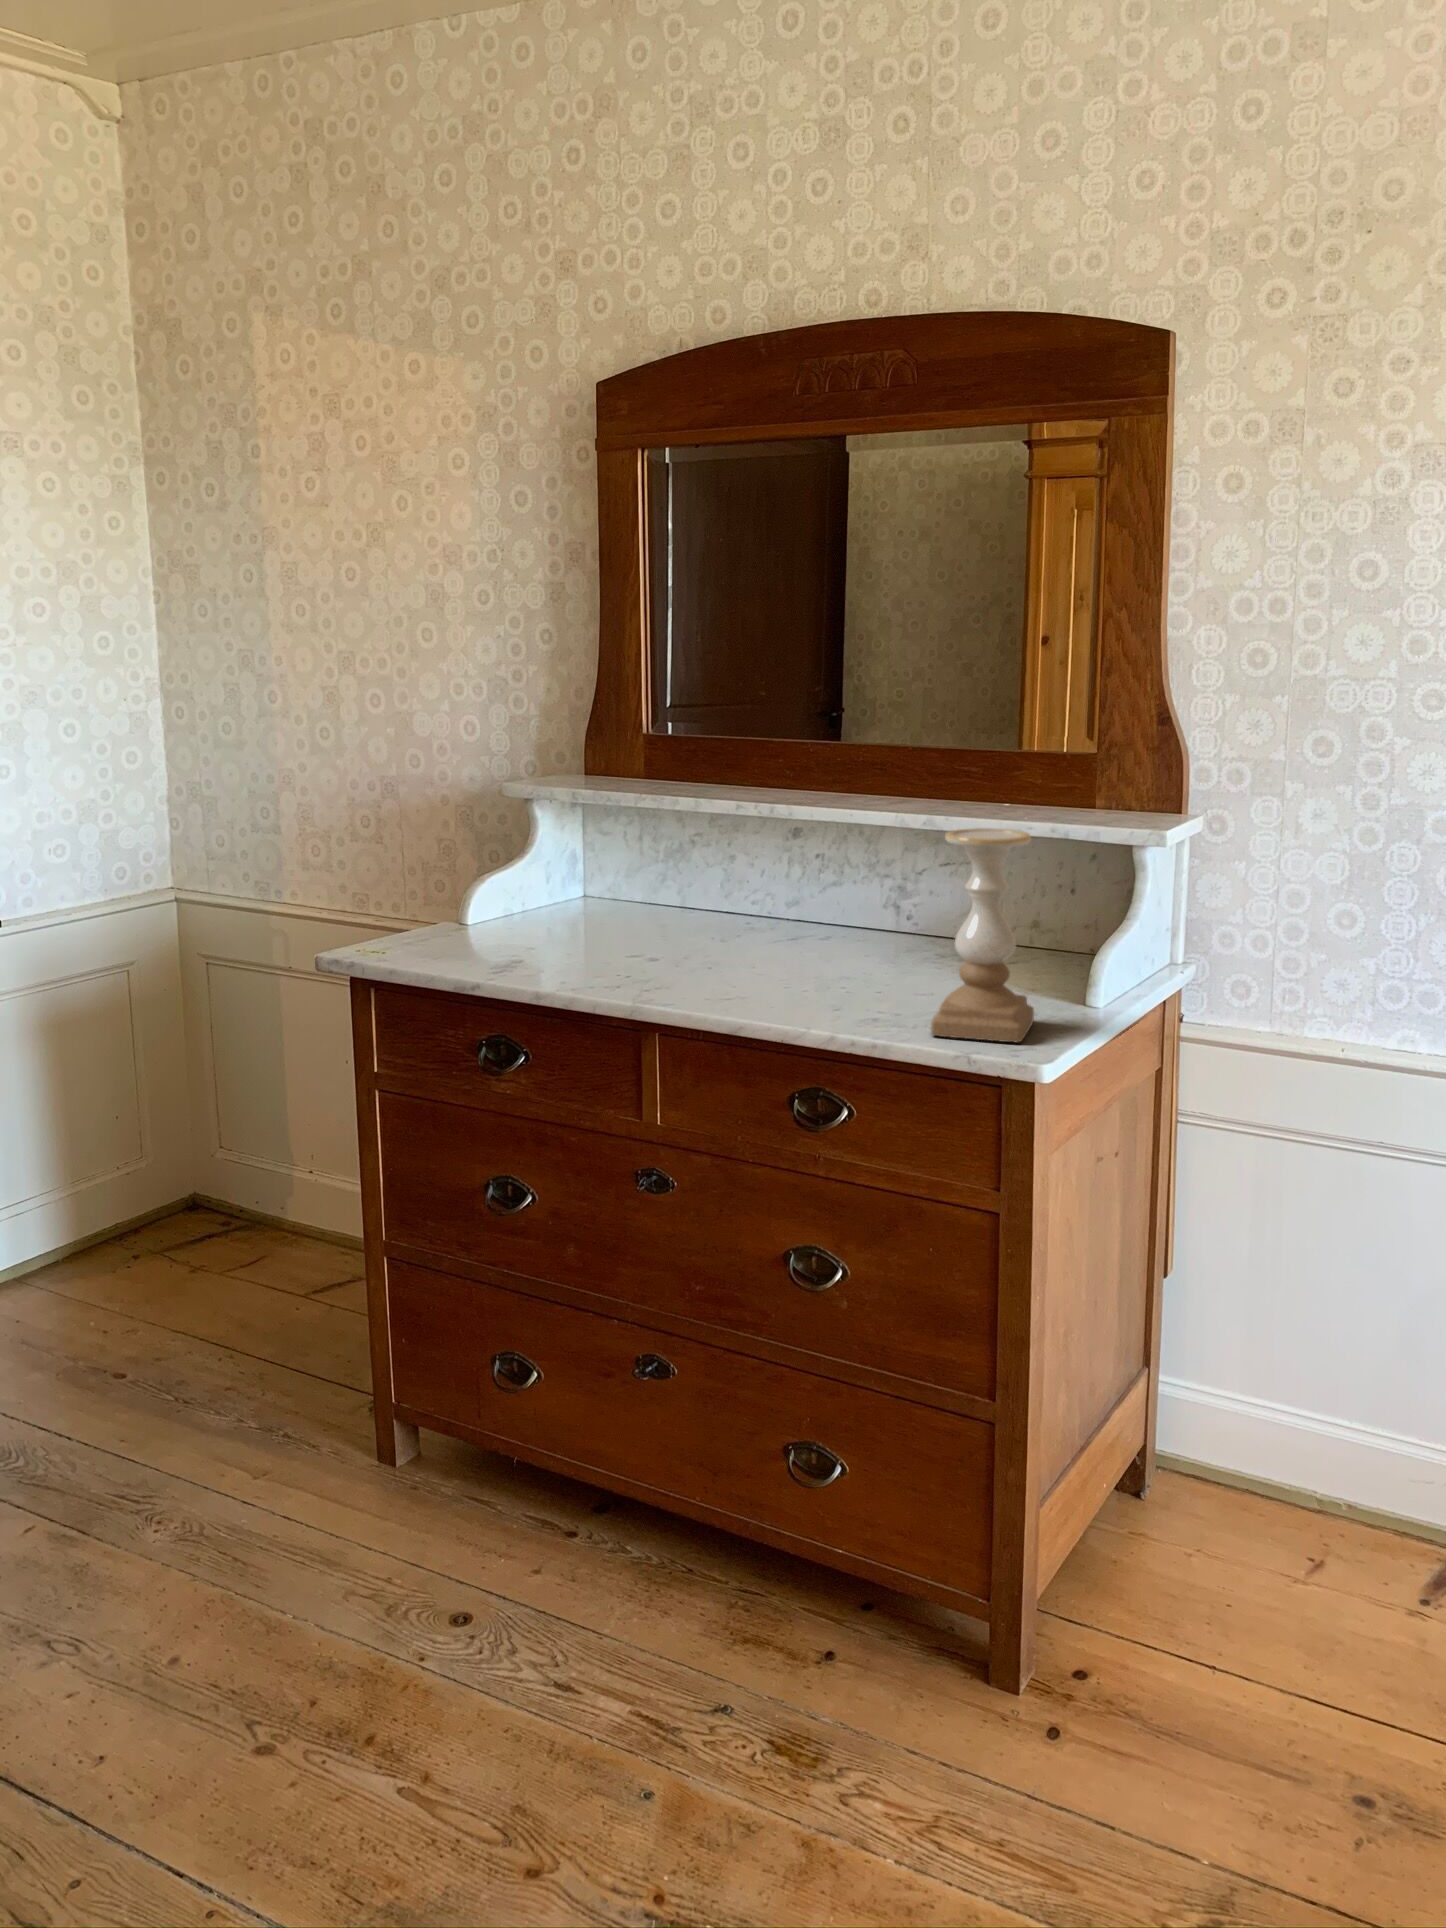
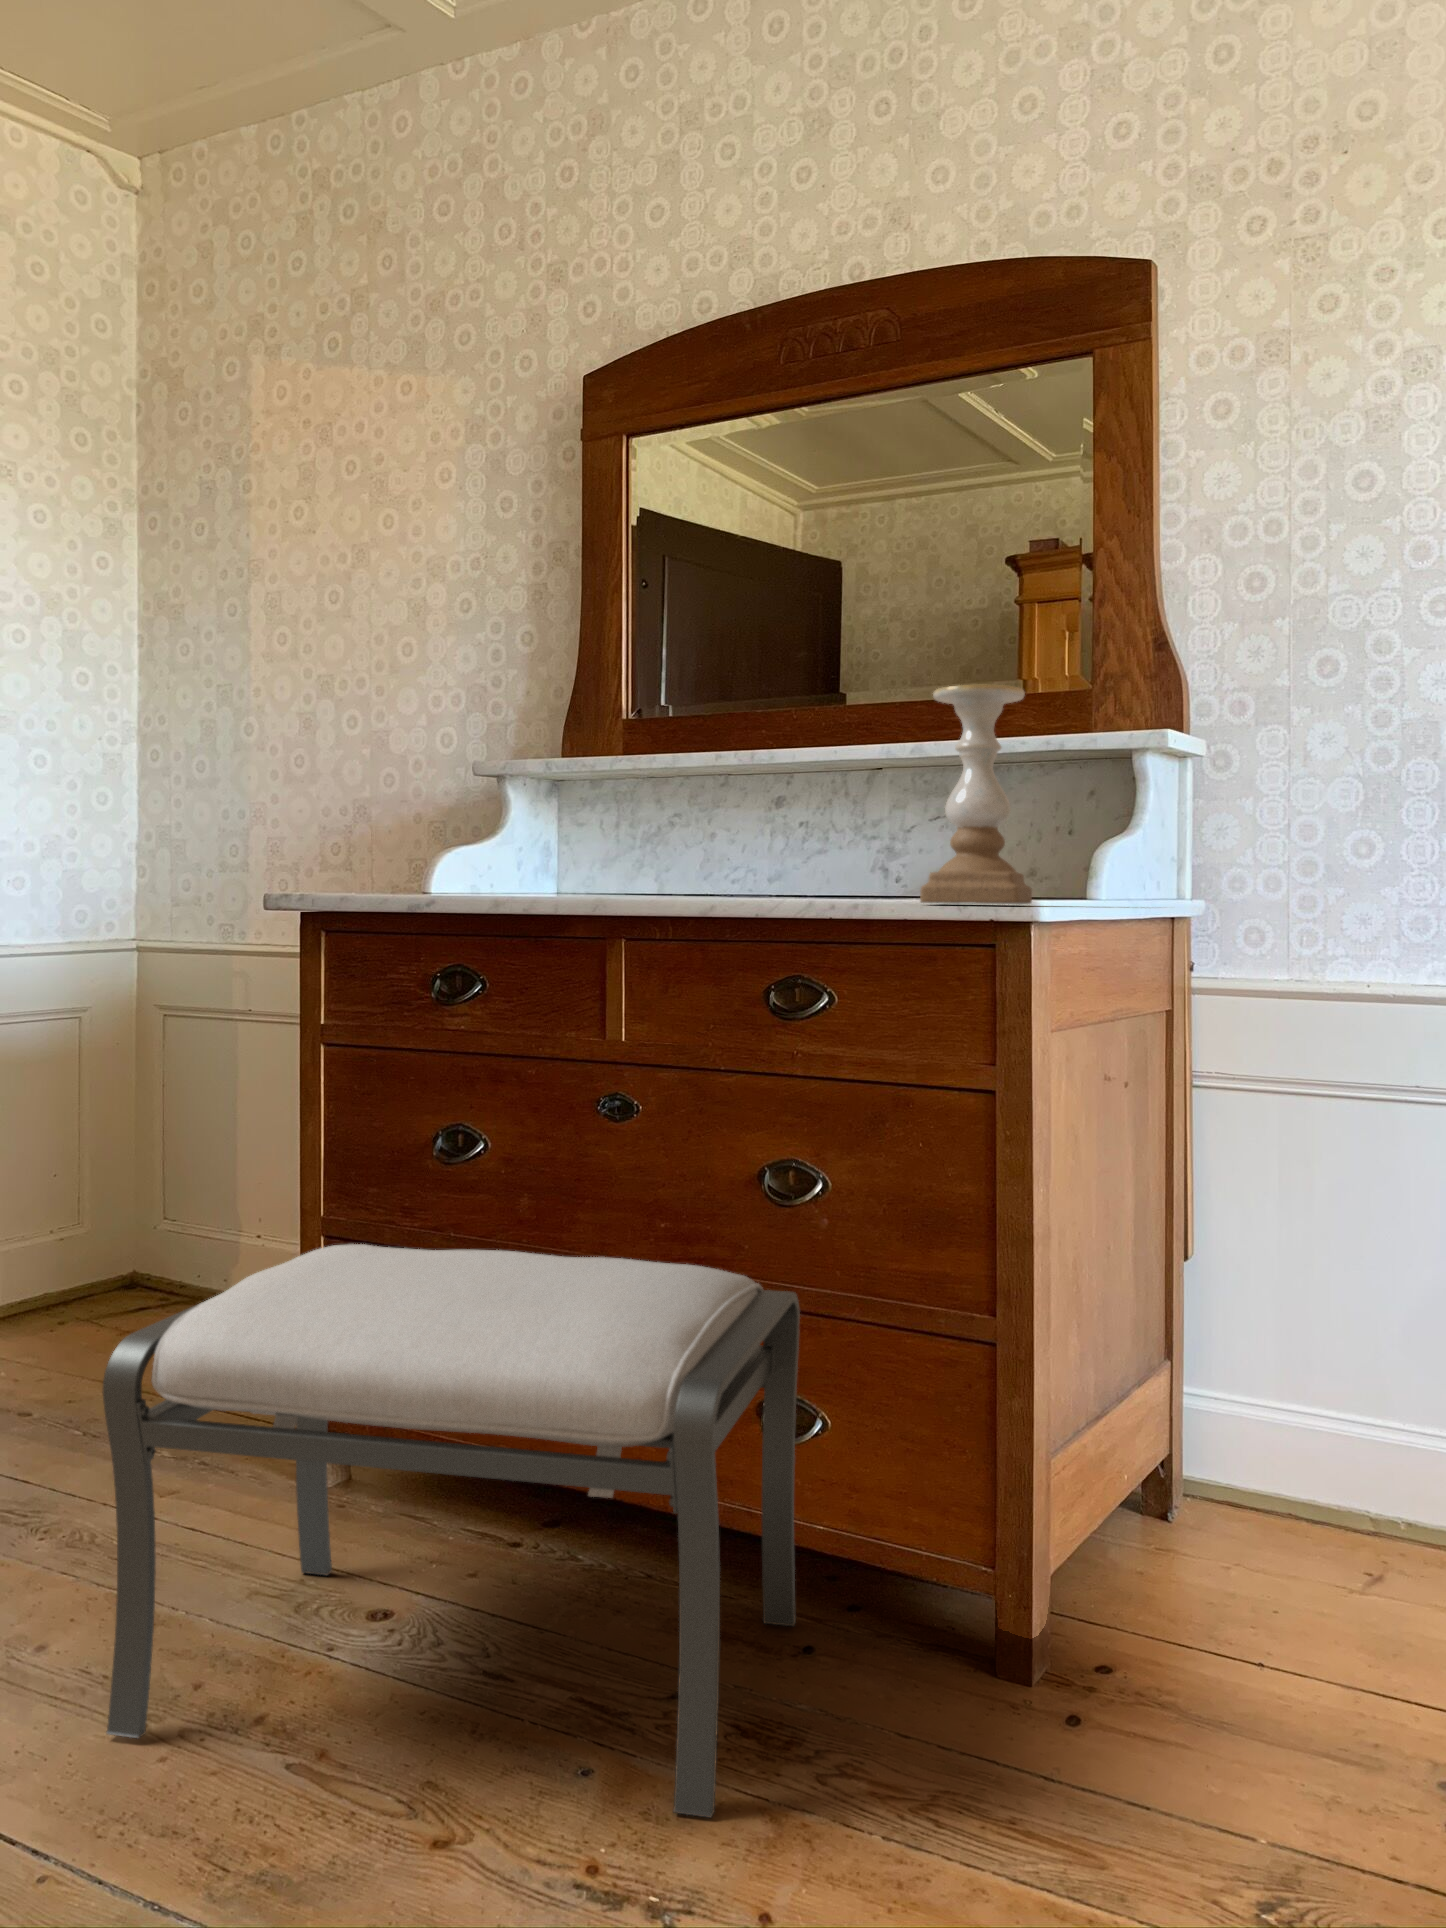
ottoman: none [221,1311,820,1843] -> present [102,1244,800,1818]

